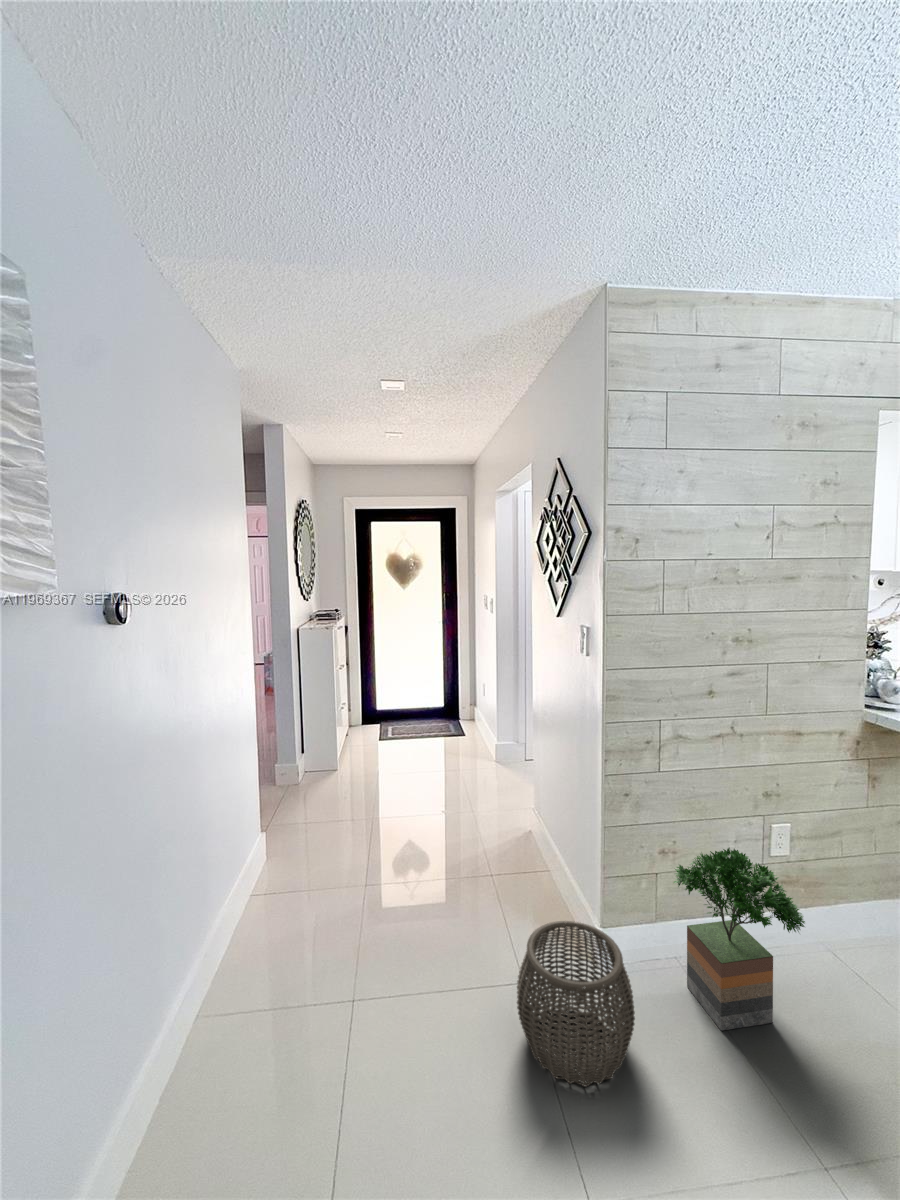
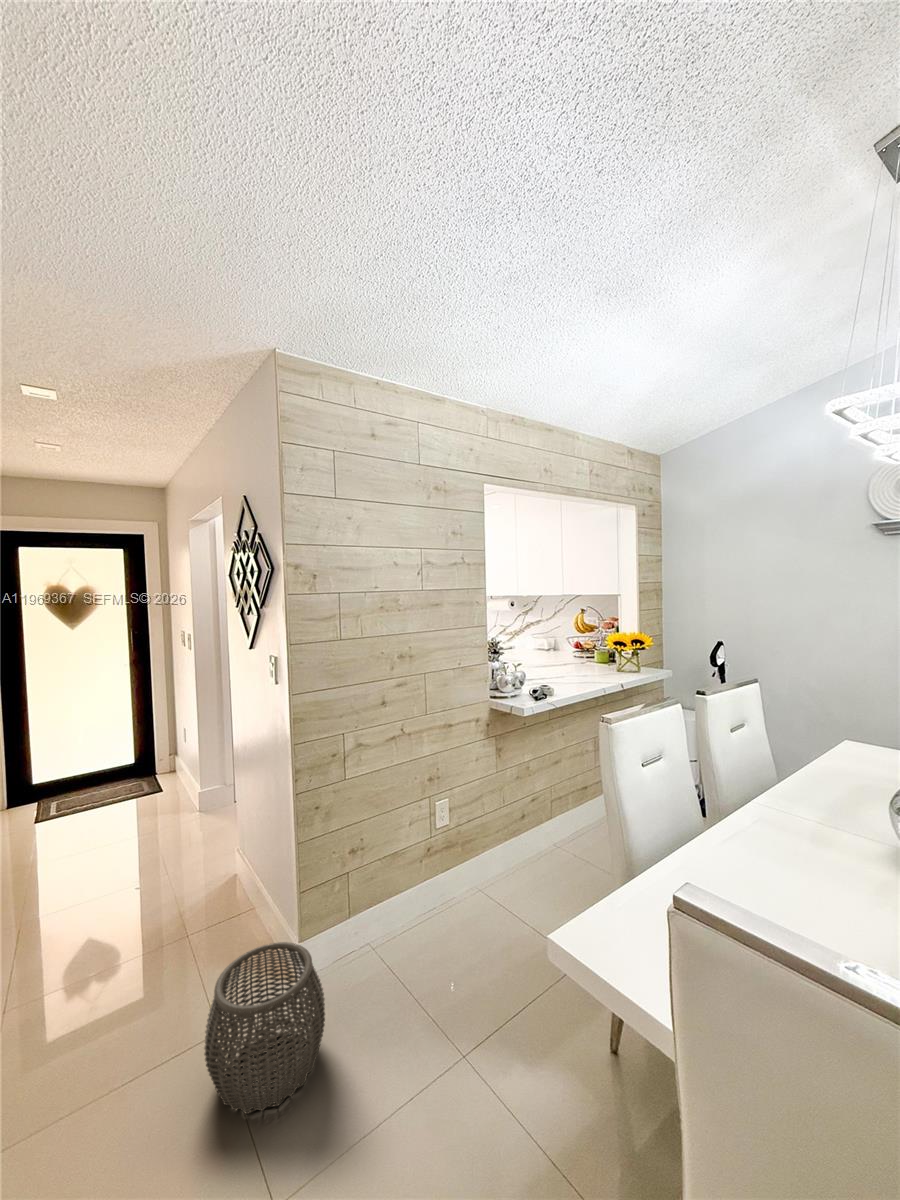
potted tree: present [674,848,805,1031] -> none [359,830,457,992]

